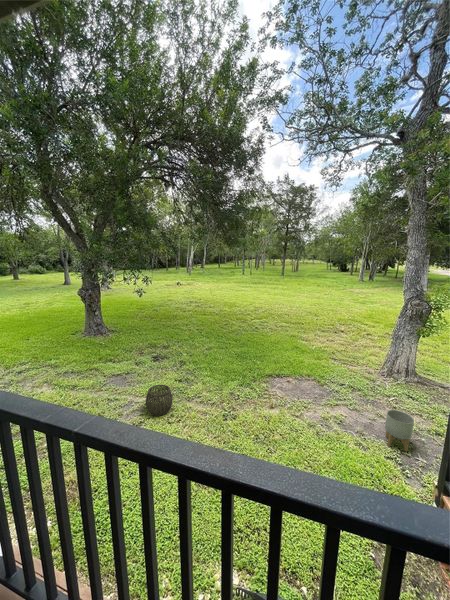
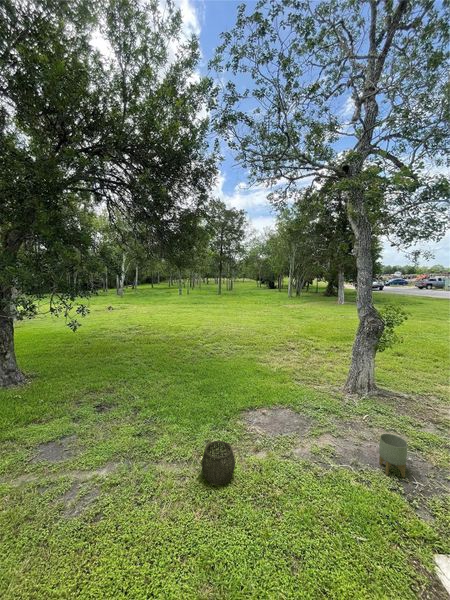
woven basket: present [146,385,173,416] -> present [202,441,235,485]

